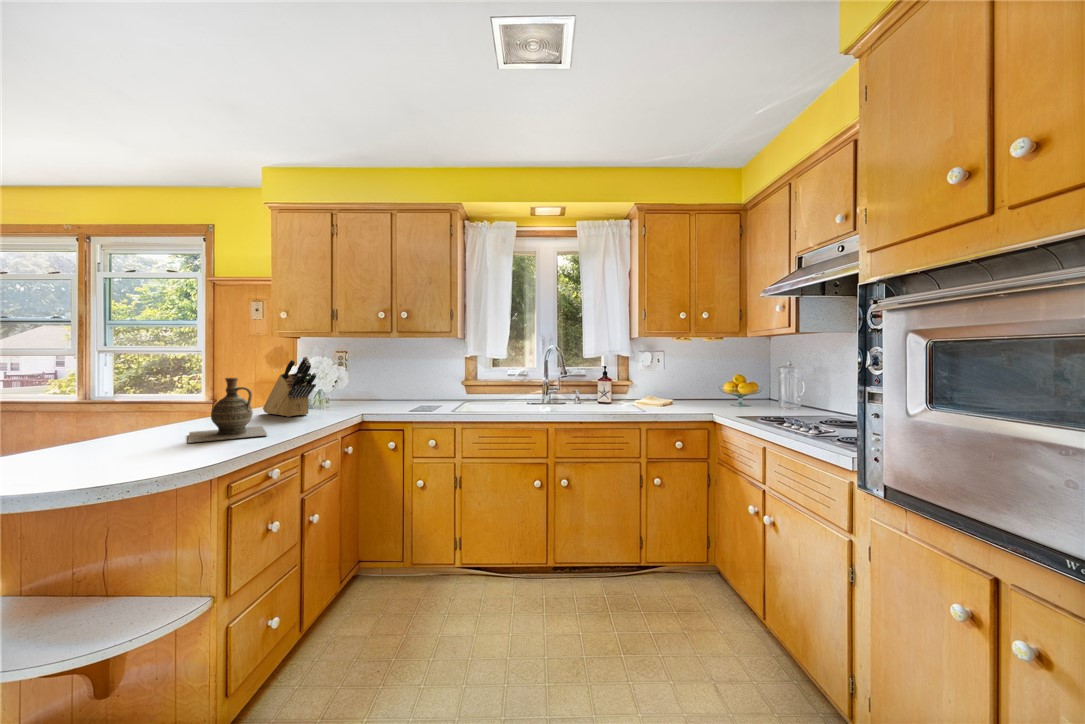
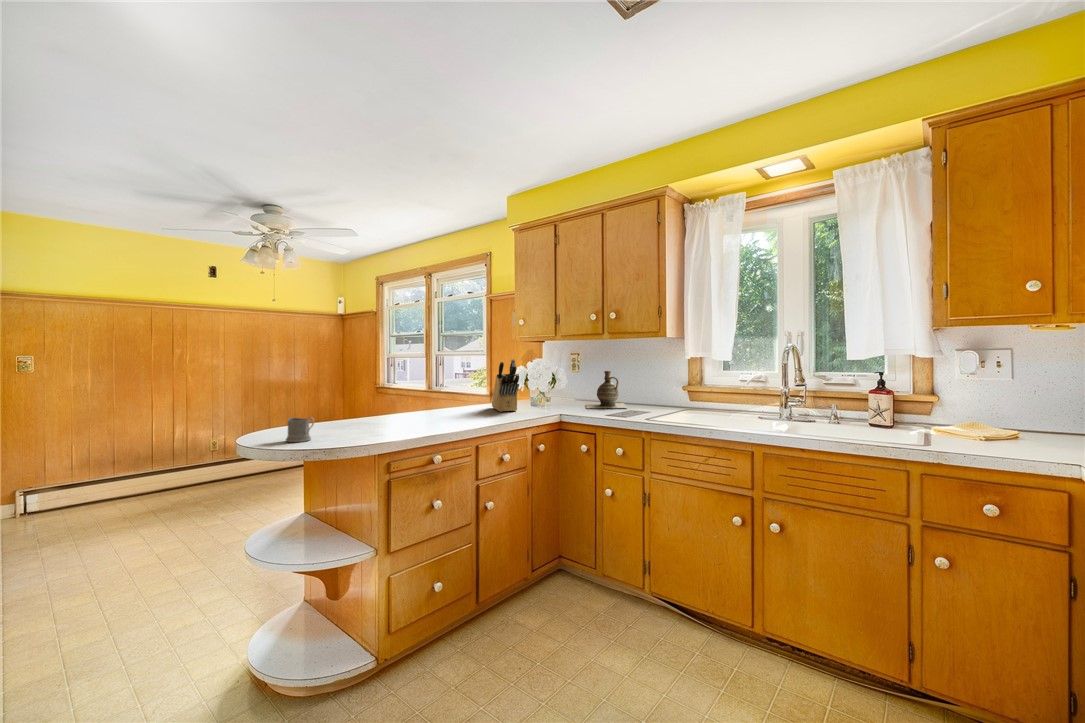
ceramic jug: present [188,378,267,443] -> present [586,371,627,408]
mug: none [46,440,108,481] -> present [286,417,314,442]

